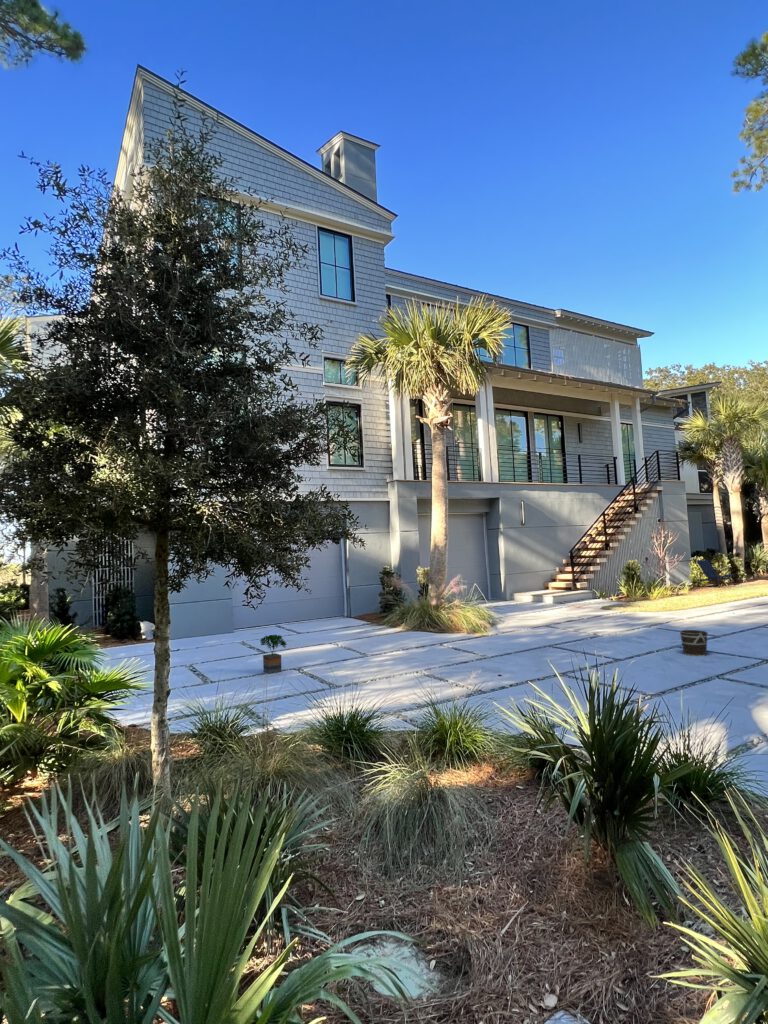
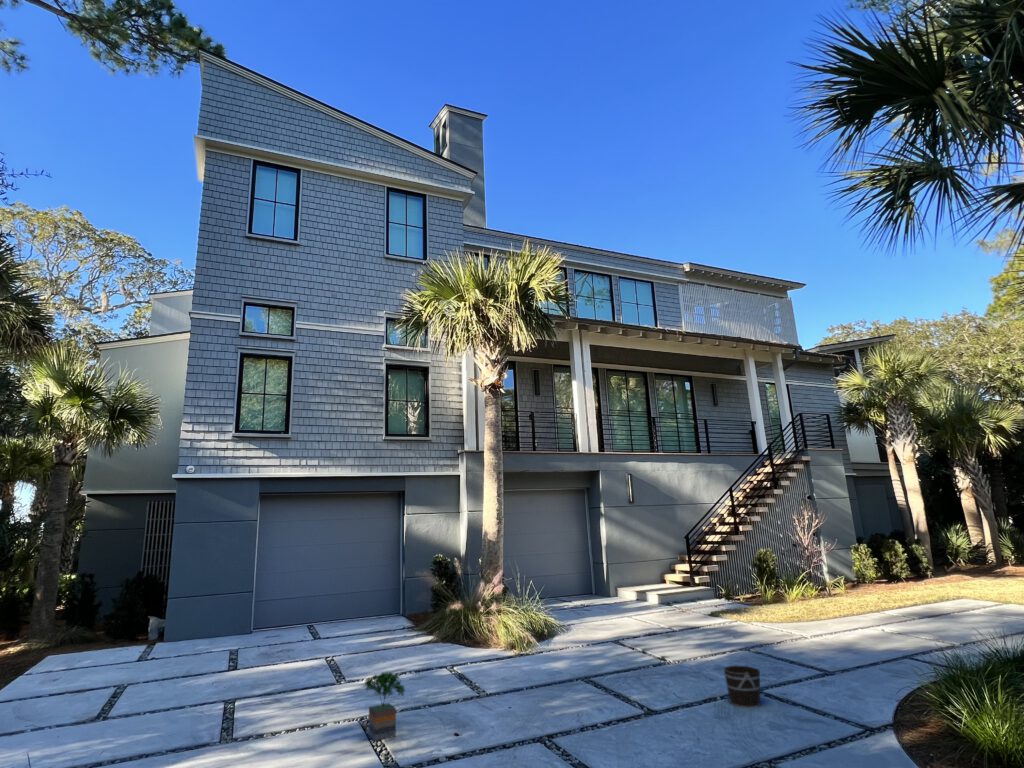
lounge chair: present [697,559,734,587] -> none [858,548,907,585]
potted tree: present [260,635,286,674] -> present [365,672,405,741]

